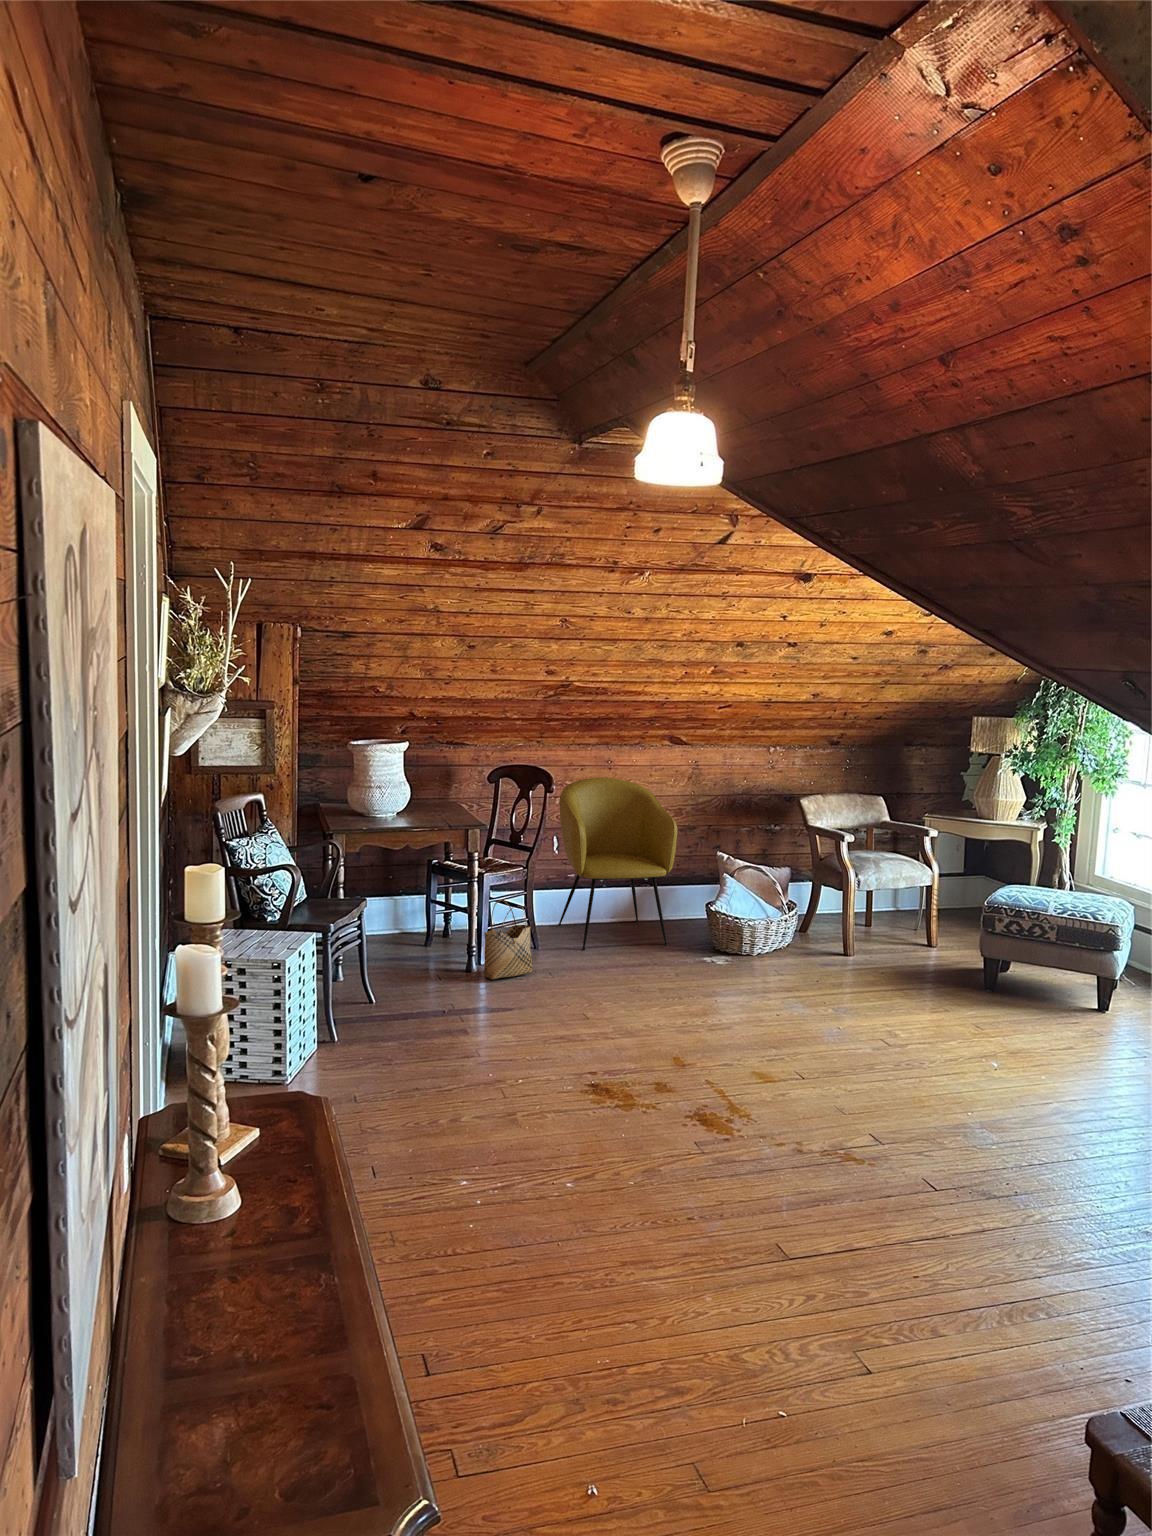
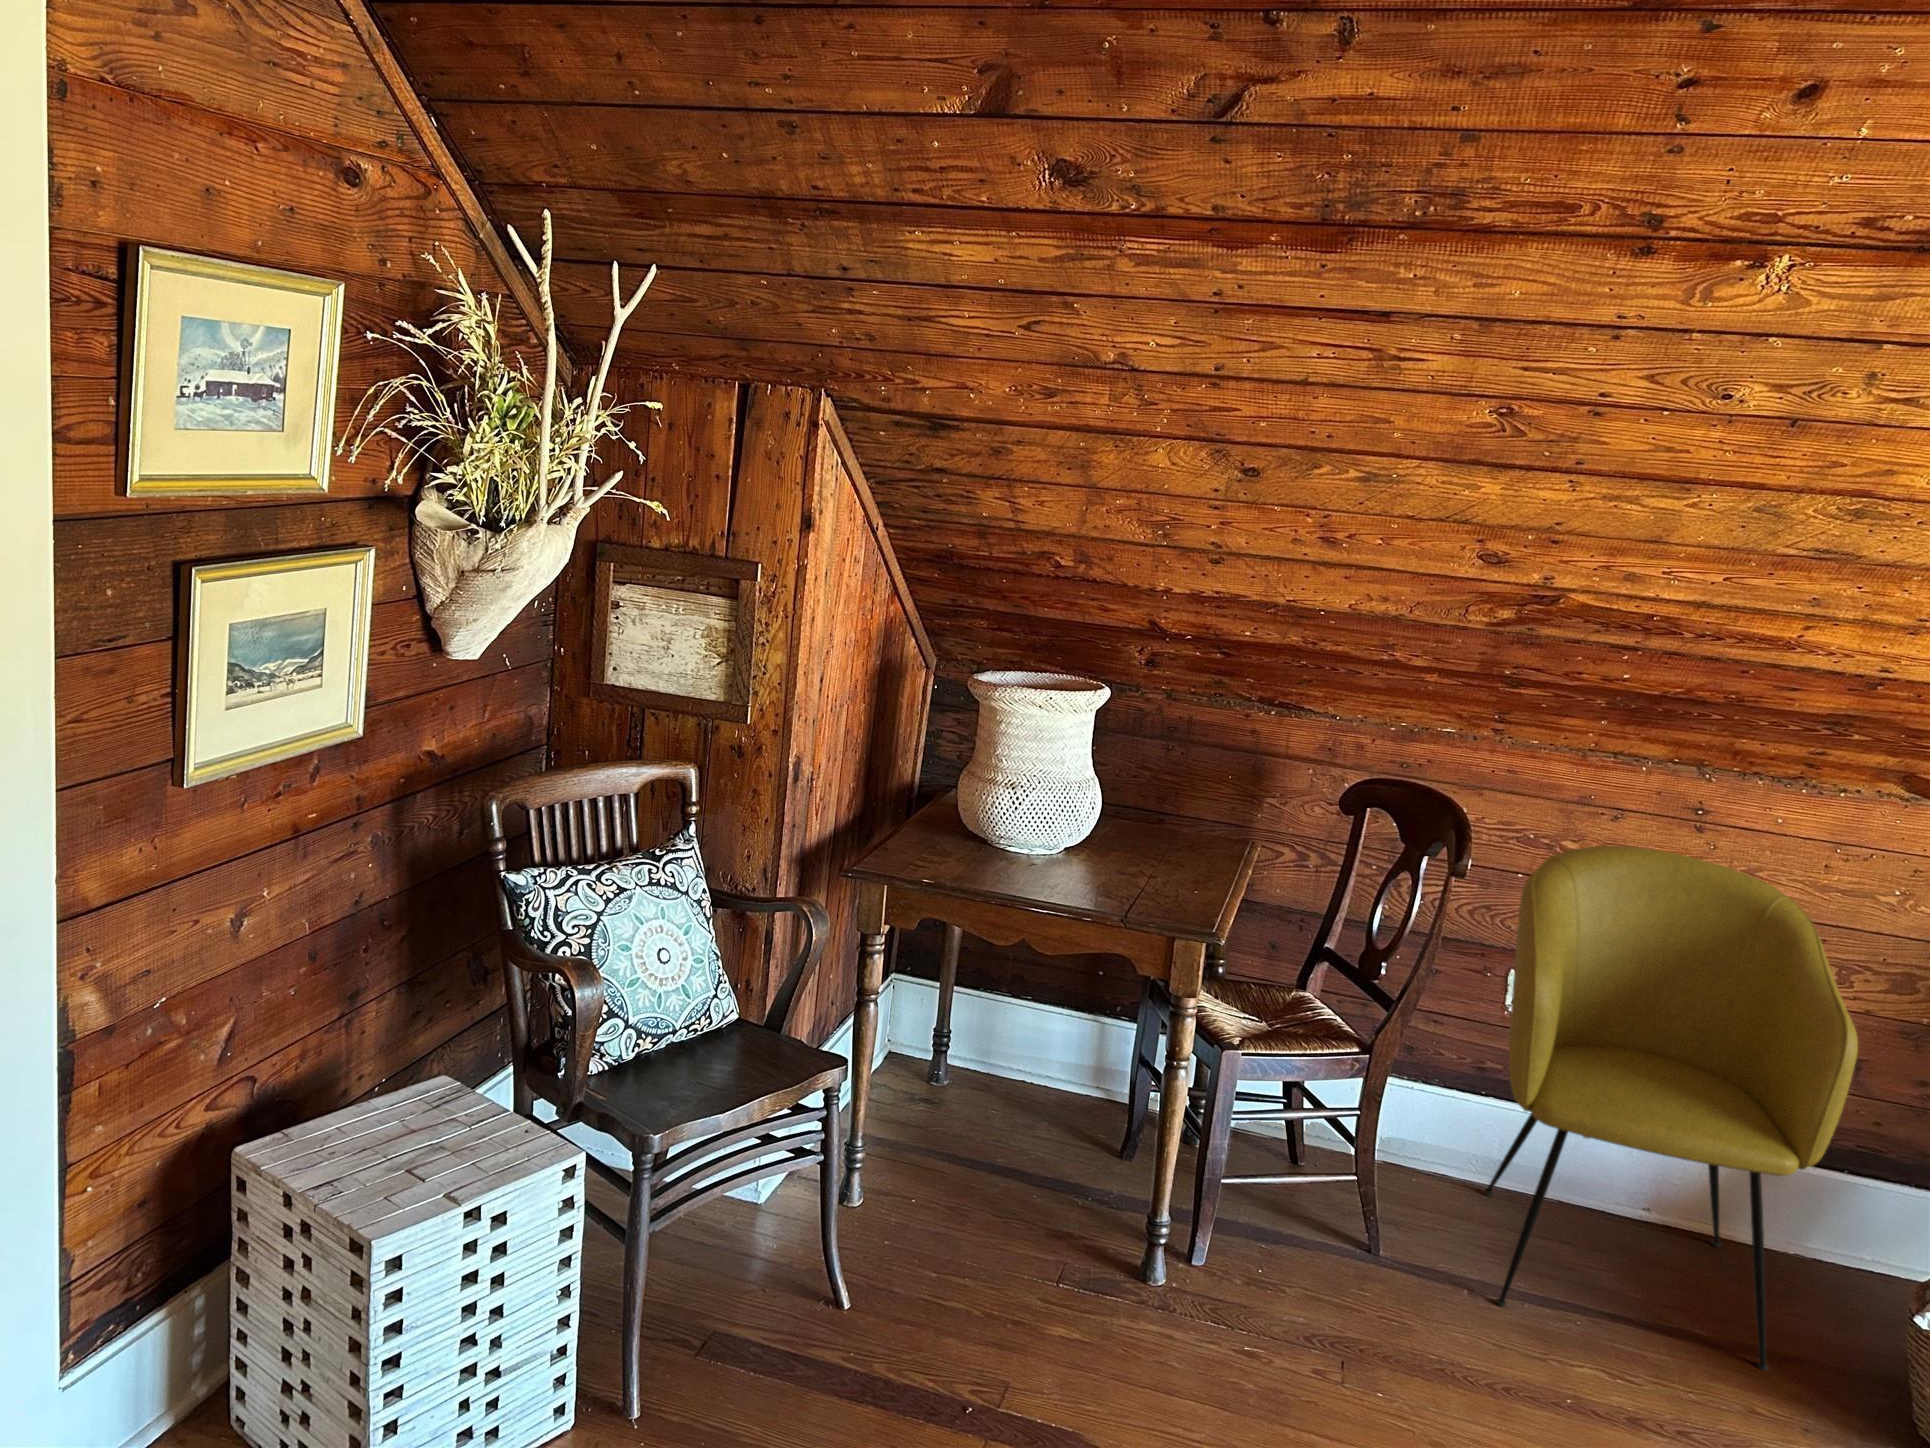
woven basket: present [484,900,532,979] -> none [1169,1135,1317,1348]

